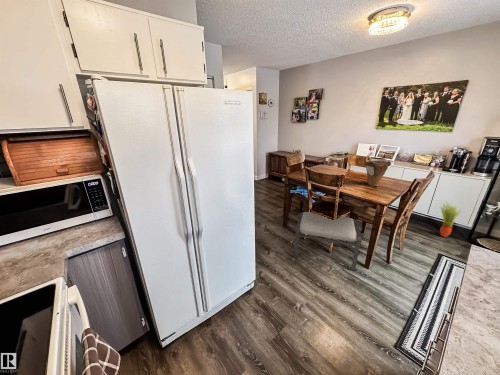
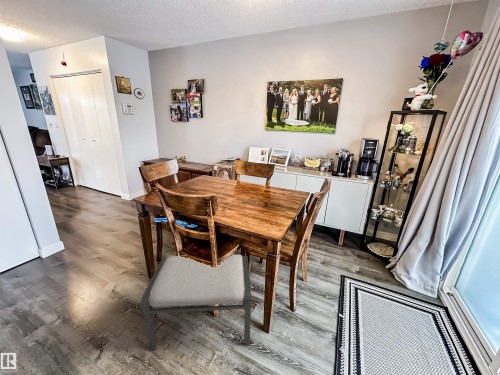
vase: present [365,155,391,186] -> none [249,160,281,203]
potted plant: present [440,204,461,237] -> none [334,209,354,249]

